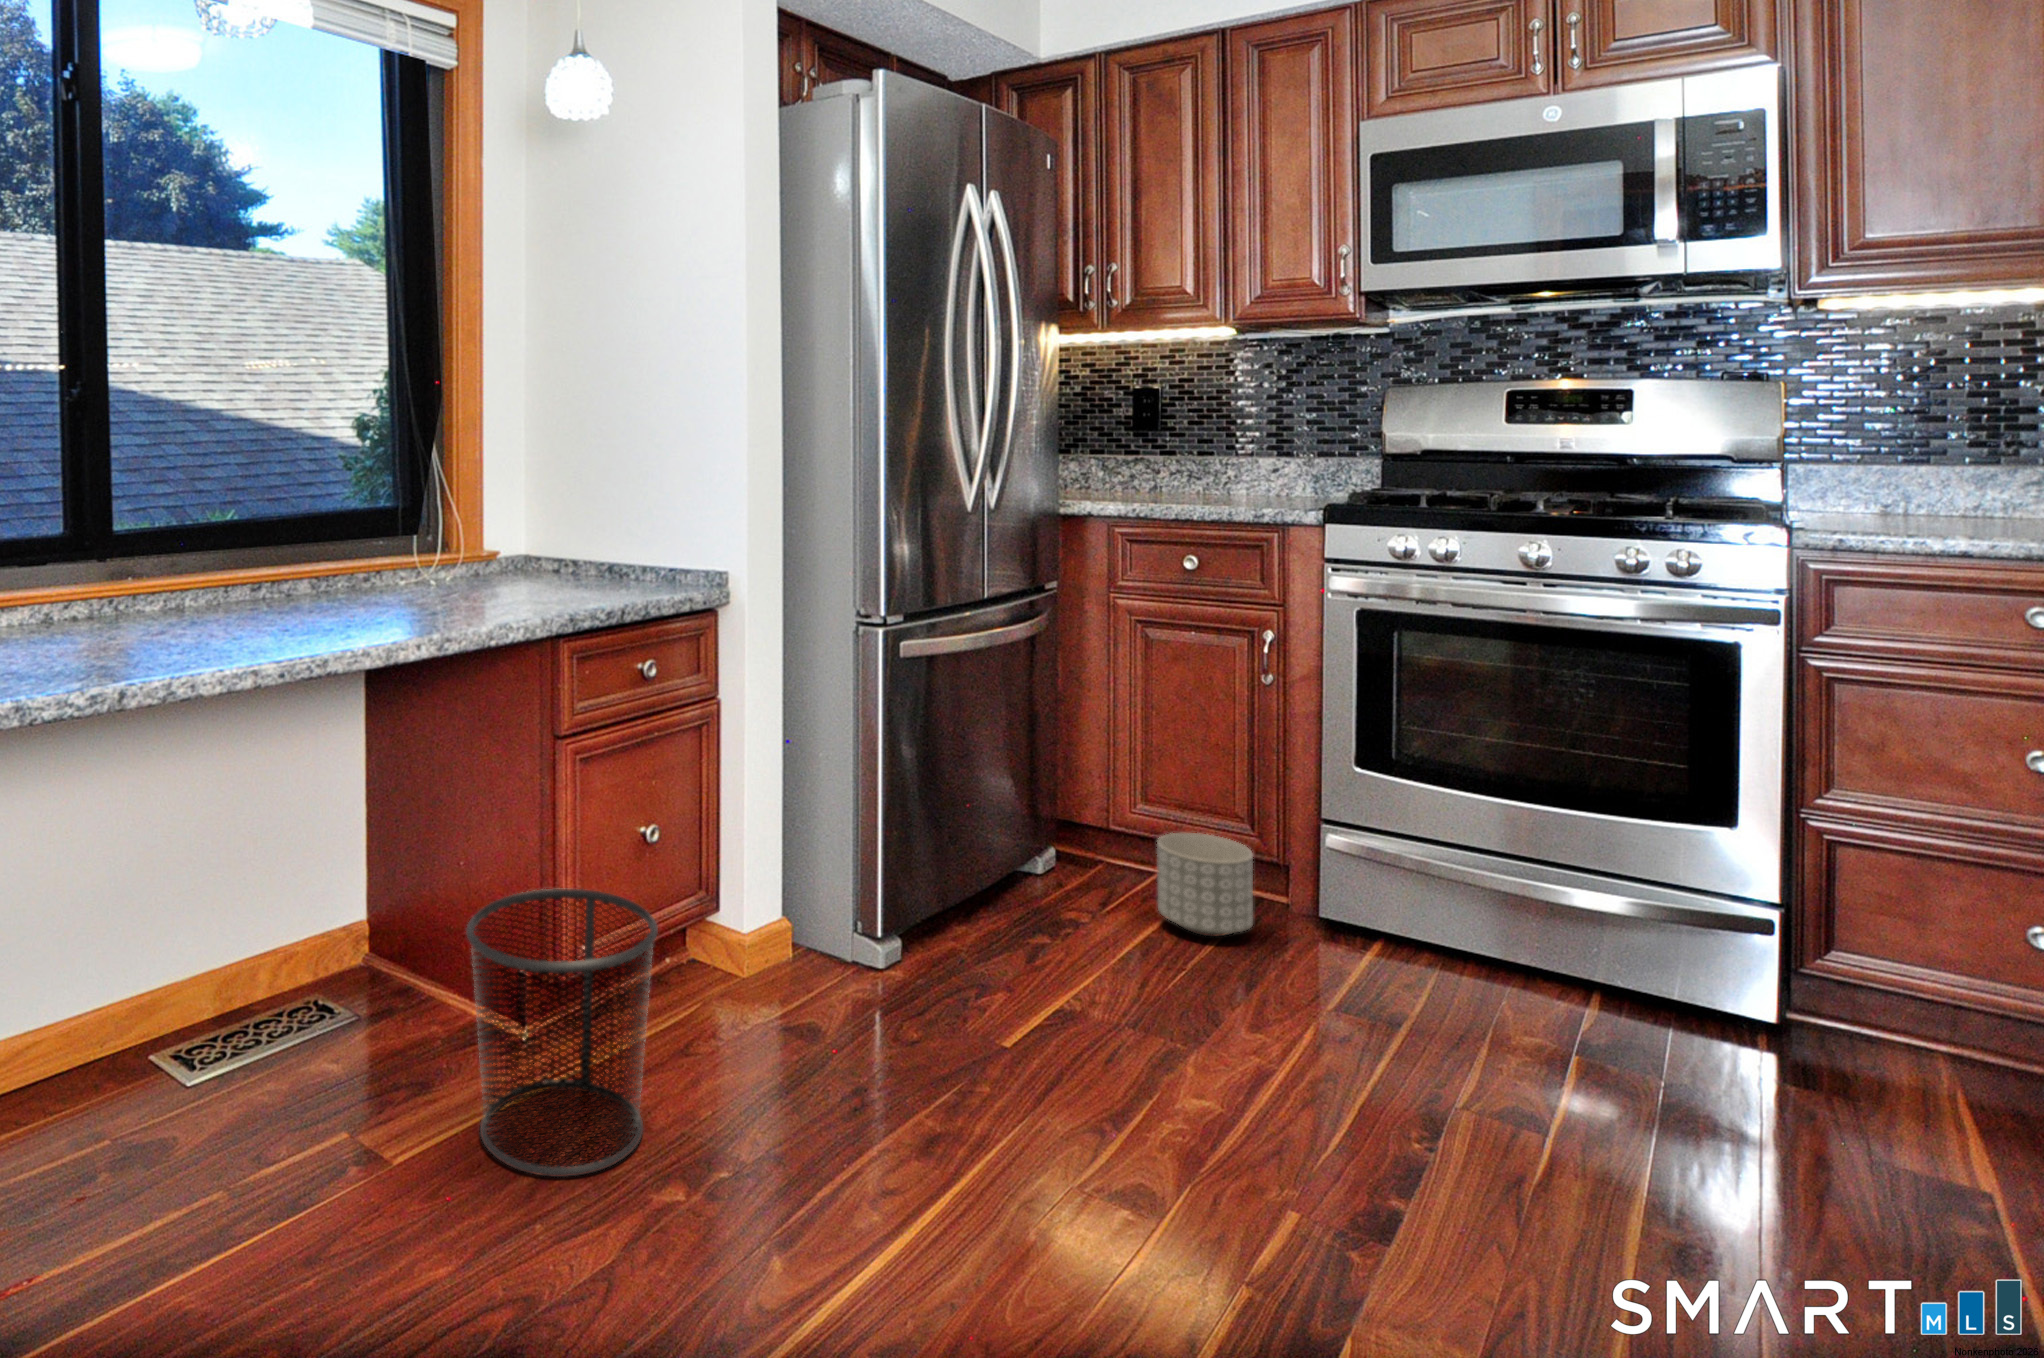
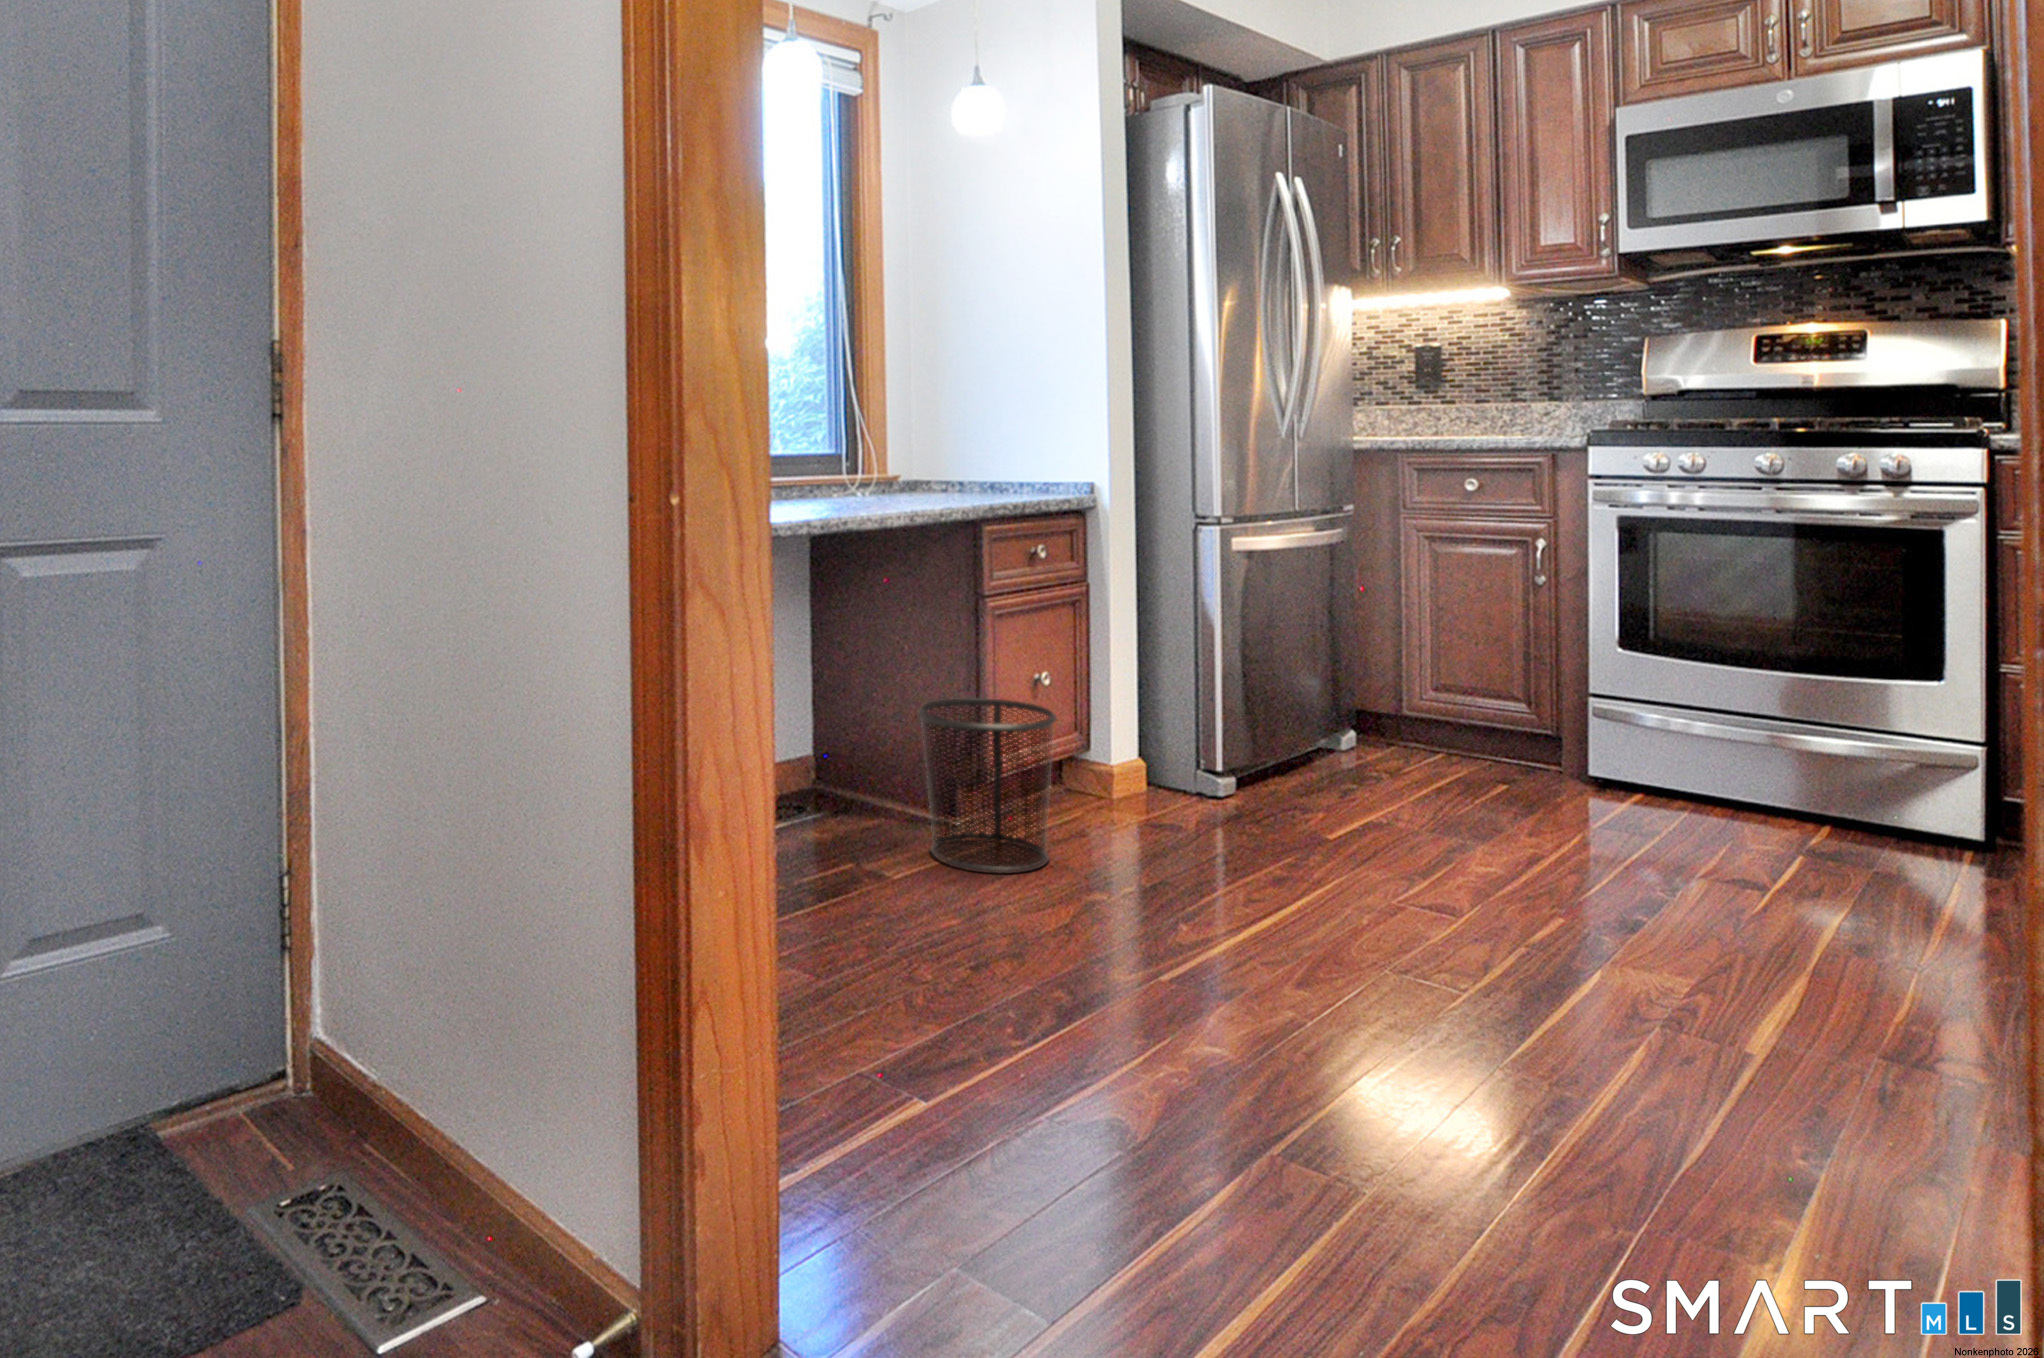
planter: present [1157,833,1253,936] -> none [1441,707,1527,786]

